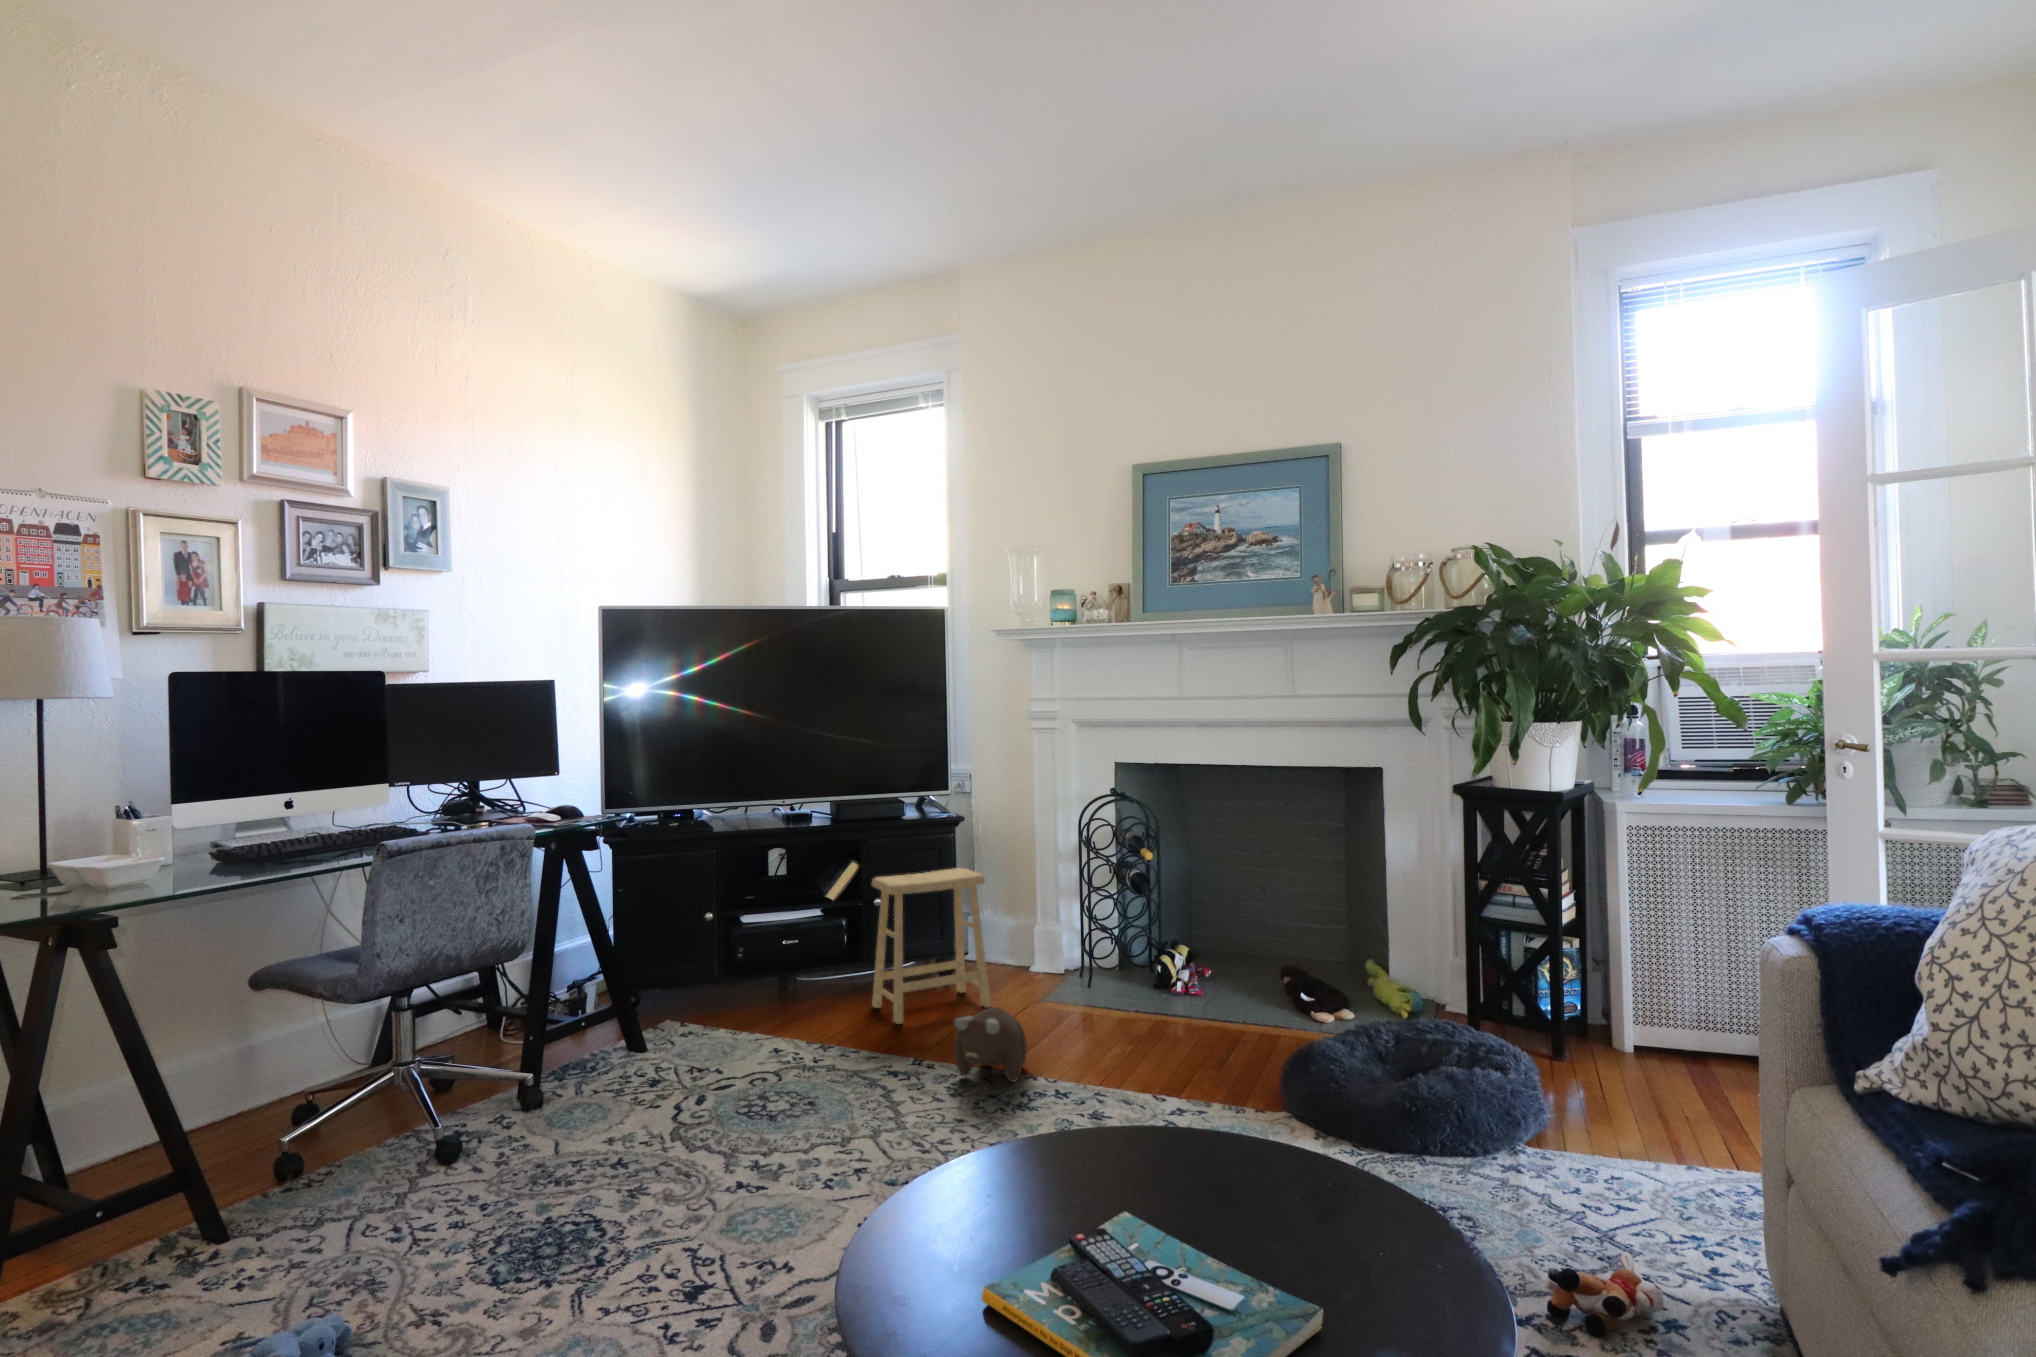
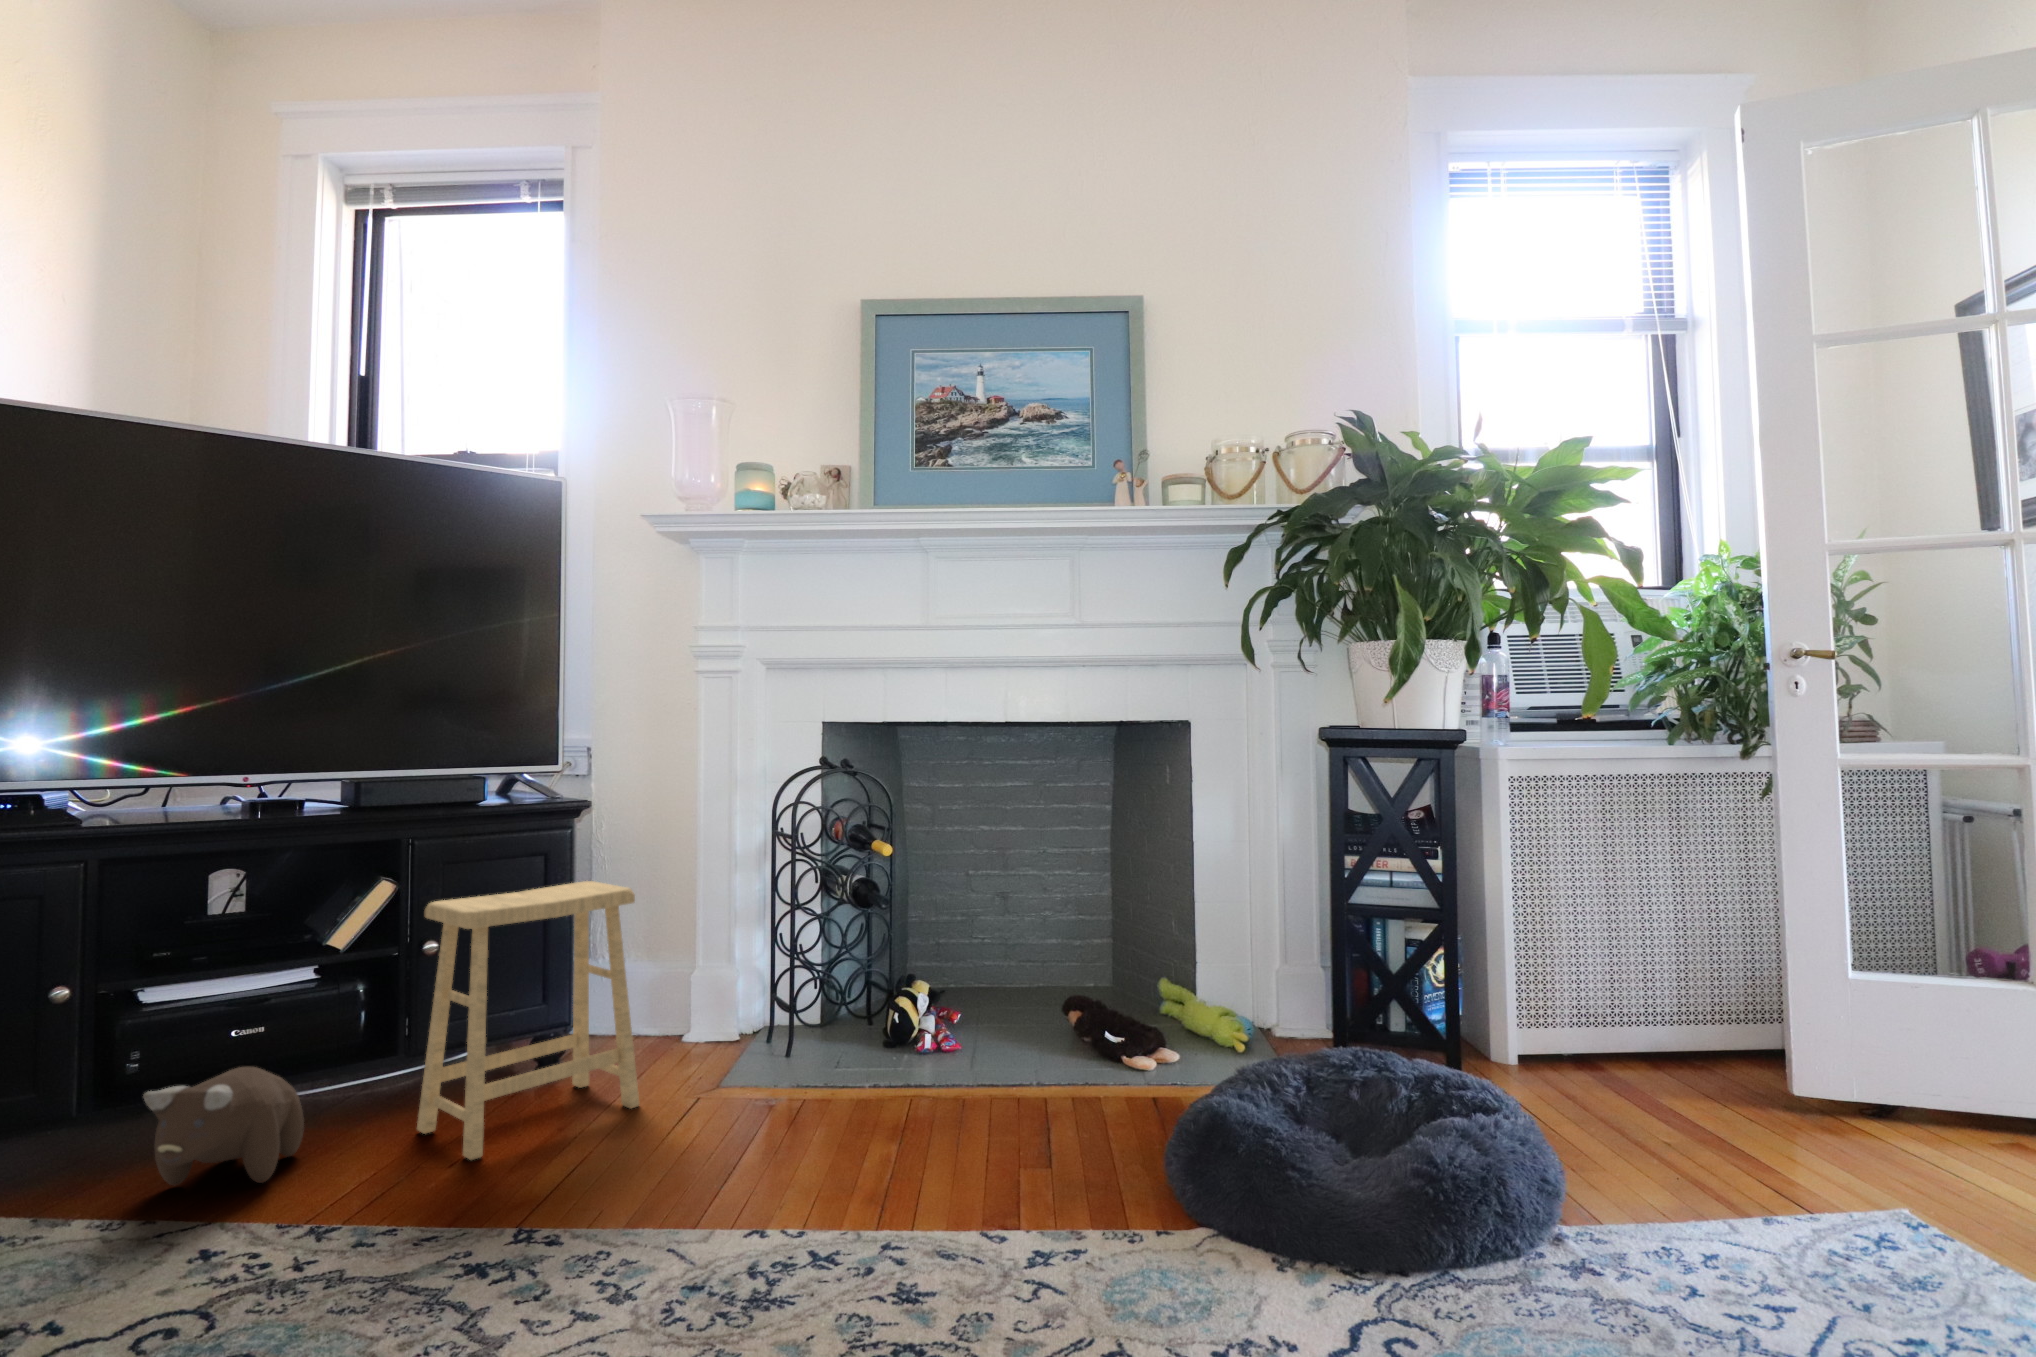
plush toy: present [954,1007,1027,1082] -> present [143,1067,304,1185]

